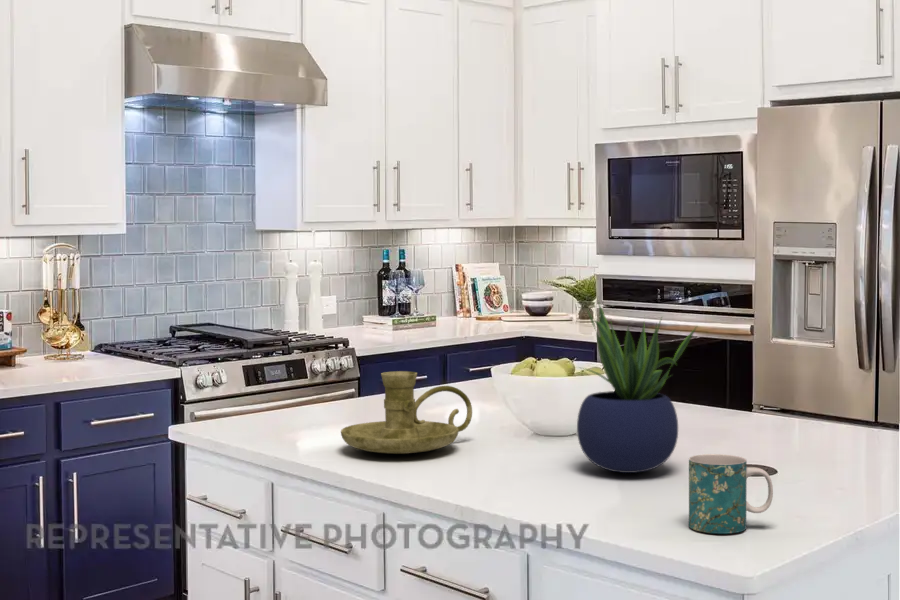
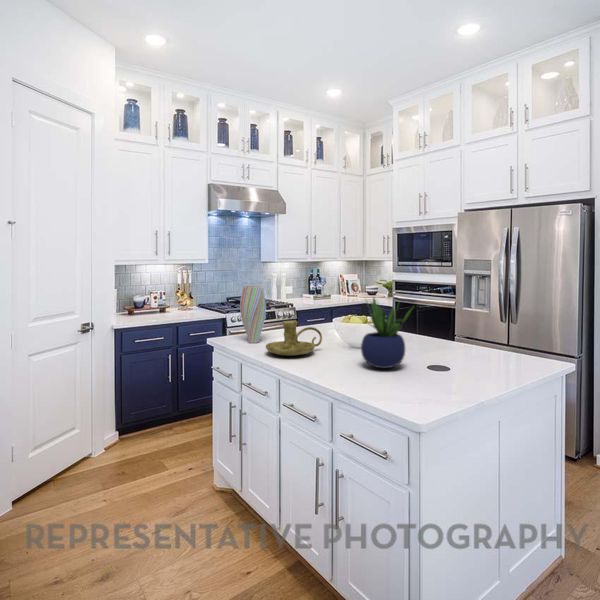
vase: none [263,287,326,430] -> present [240,285,266,343]
mug: present [689,454,773,534] -> none [401,364,440,402]

